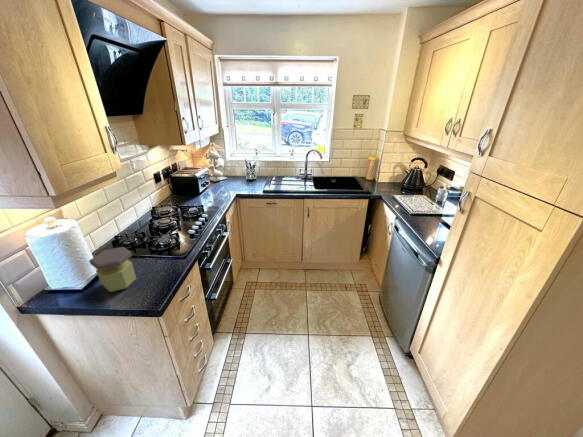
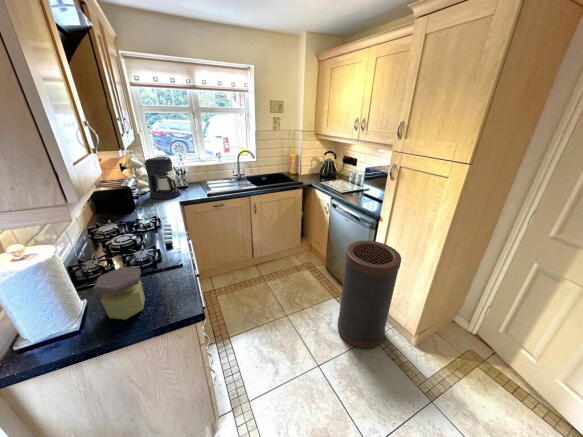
coffee maker: none [219,150,246,190] -> present [145,156,181,200]
trash can: none [355,281,447,420] -> present [338,240,401,348]

